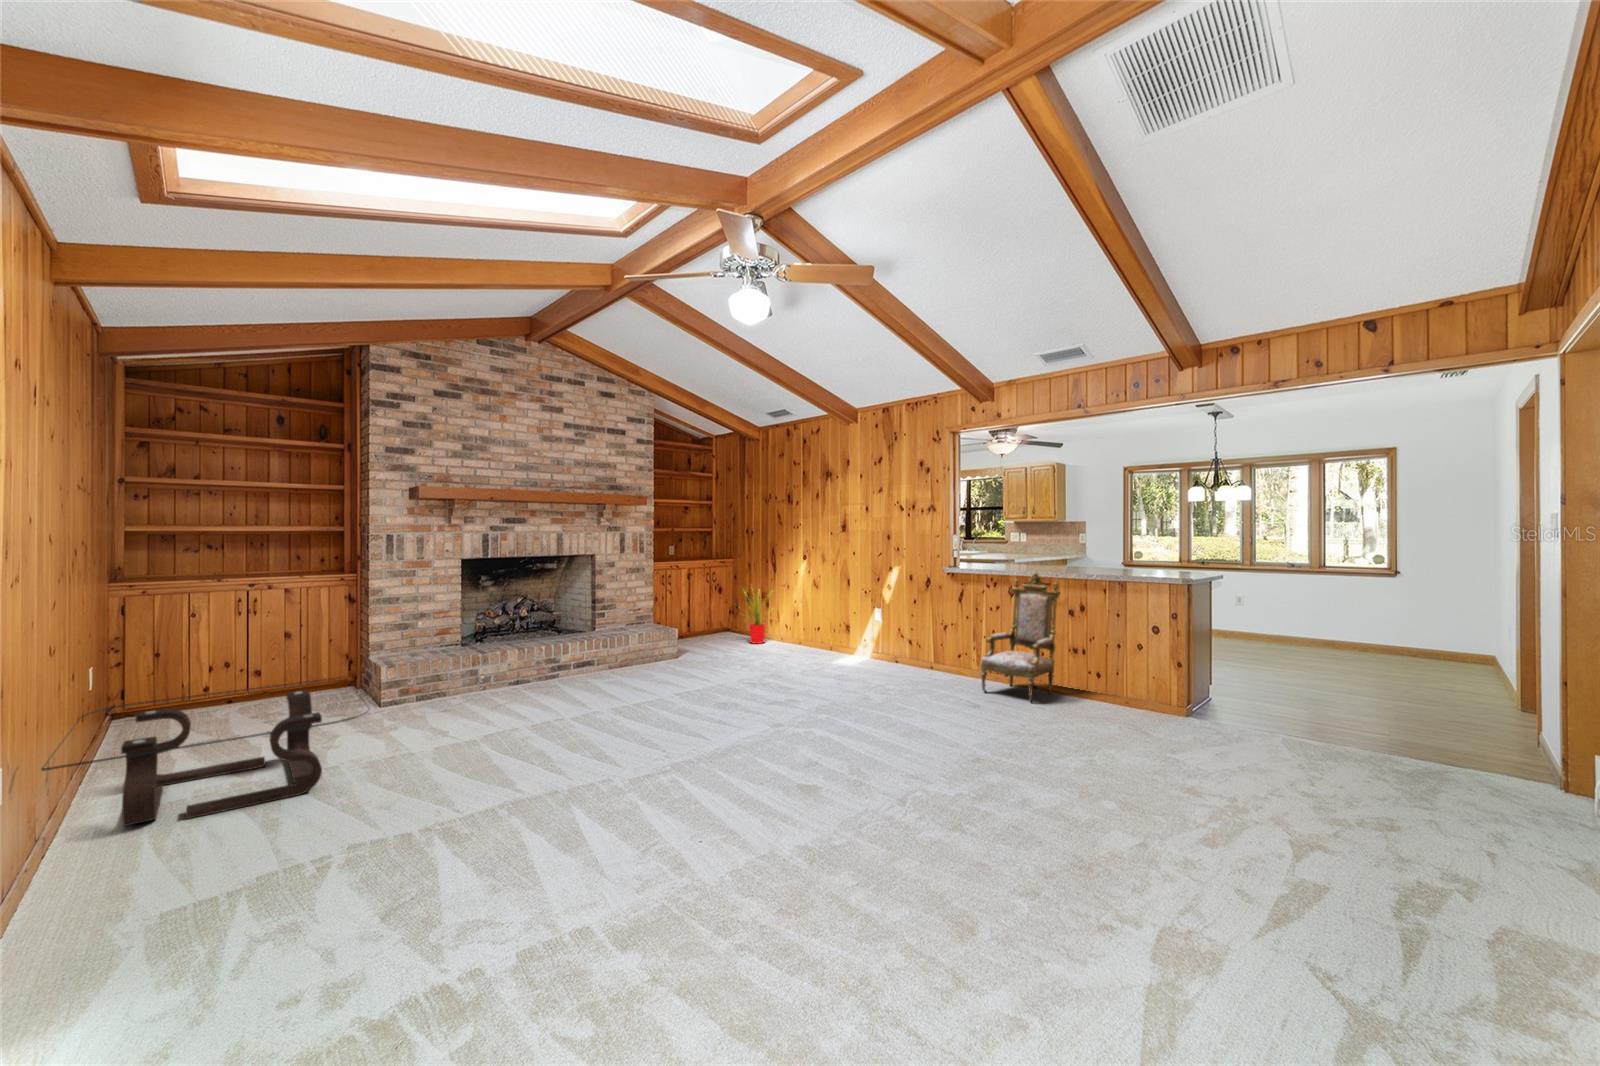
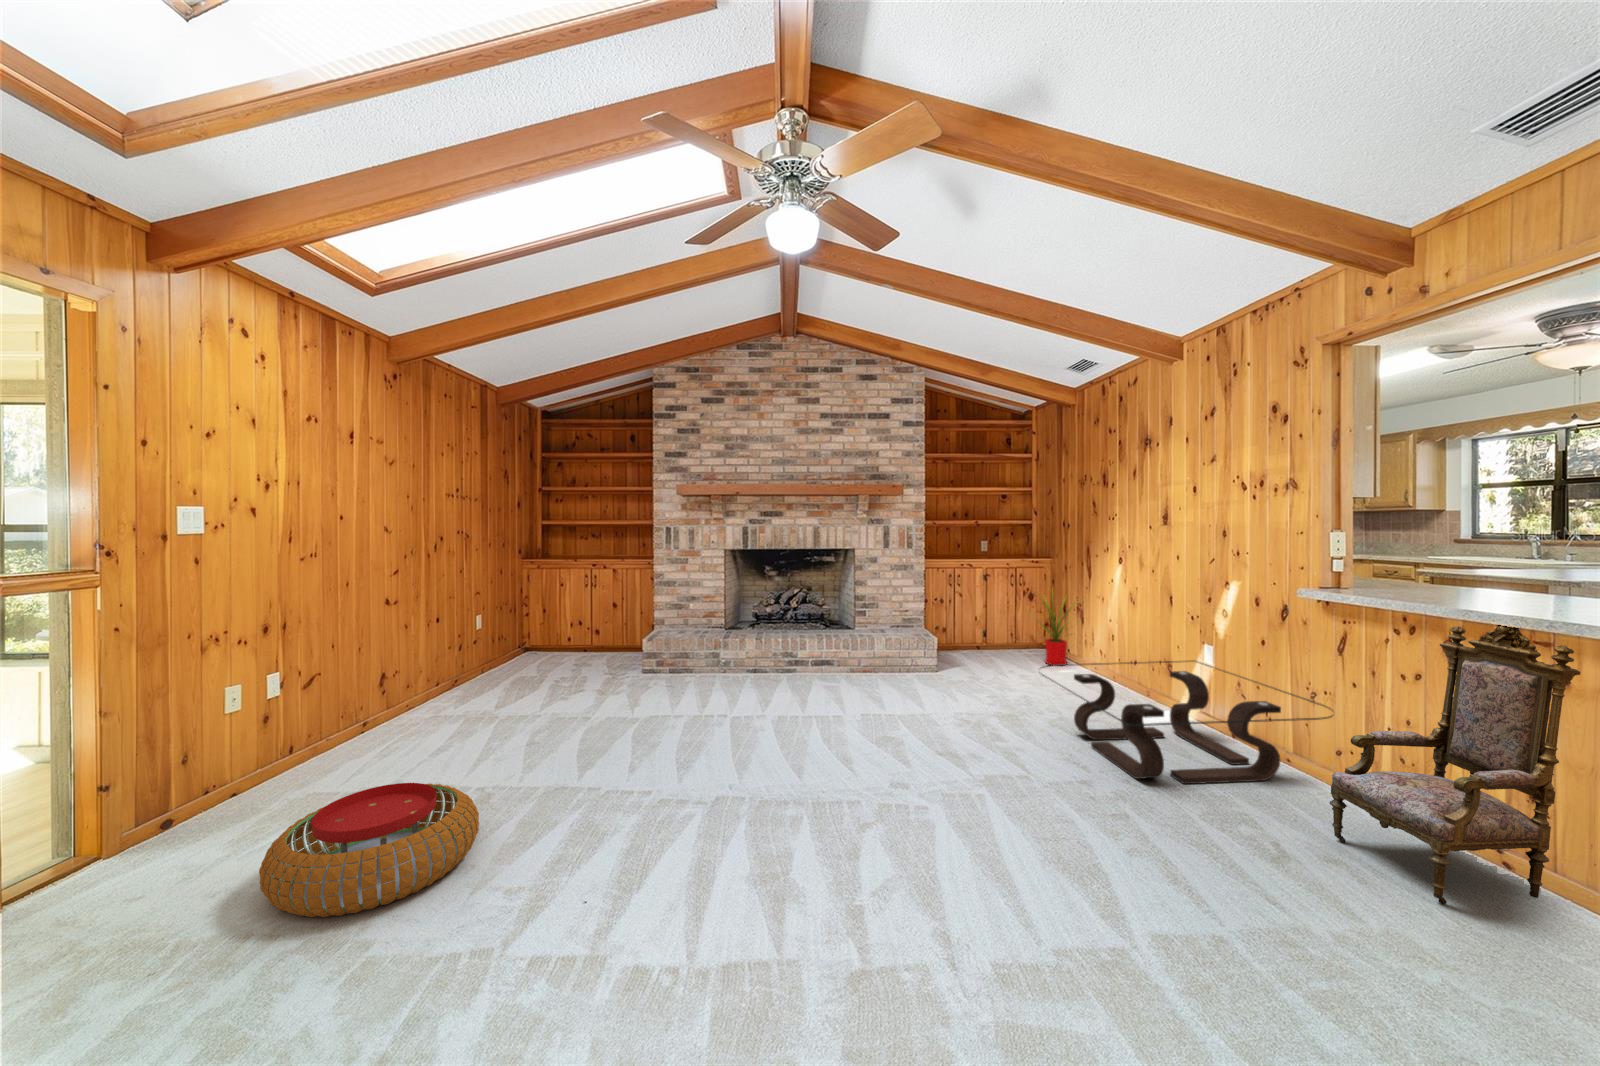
coffee table: present [42,677,368,826] -> present [1040,661,1333,784]
pouf: none [355,781,559,909] -> present [259,783,479,917]

